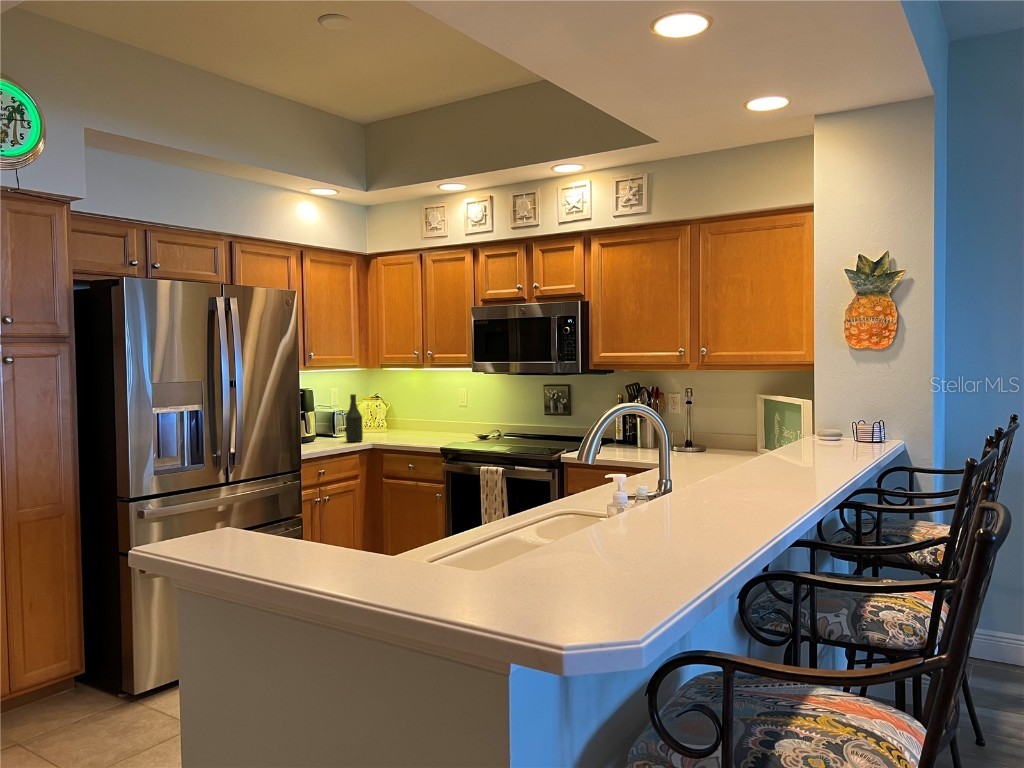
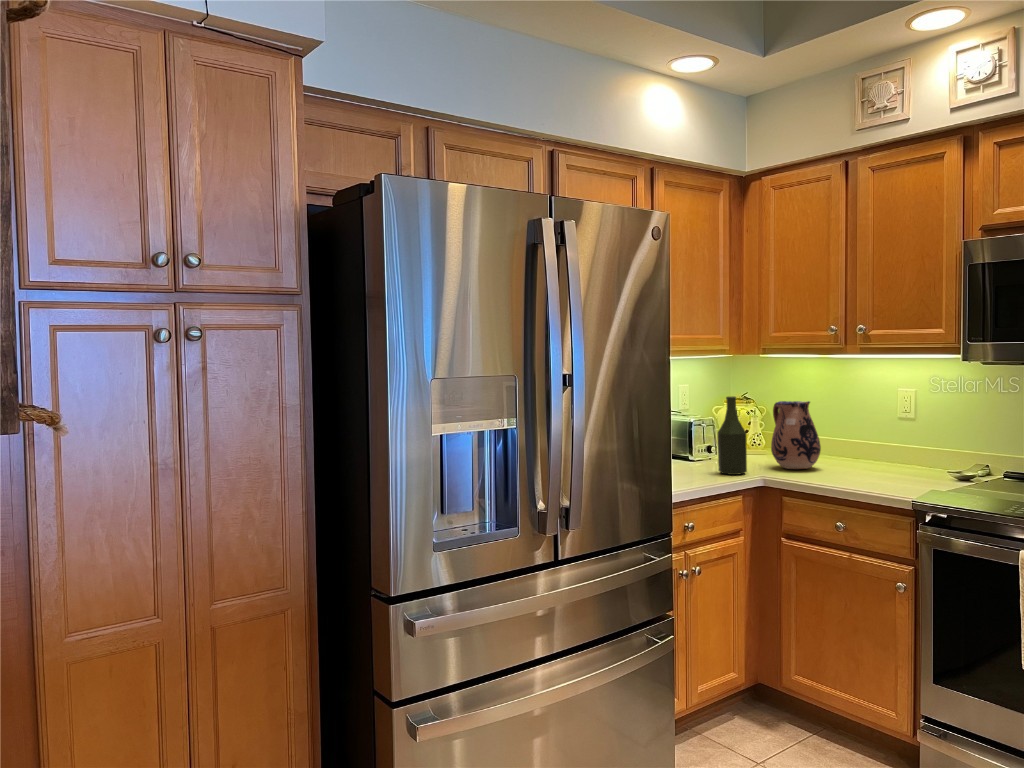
ceramic pitcher: none [380,397,409,438] -> present [771,401,821,469]

